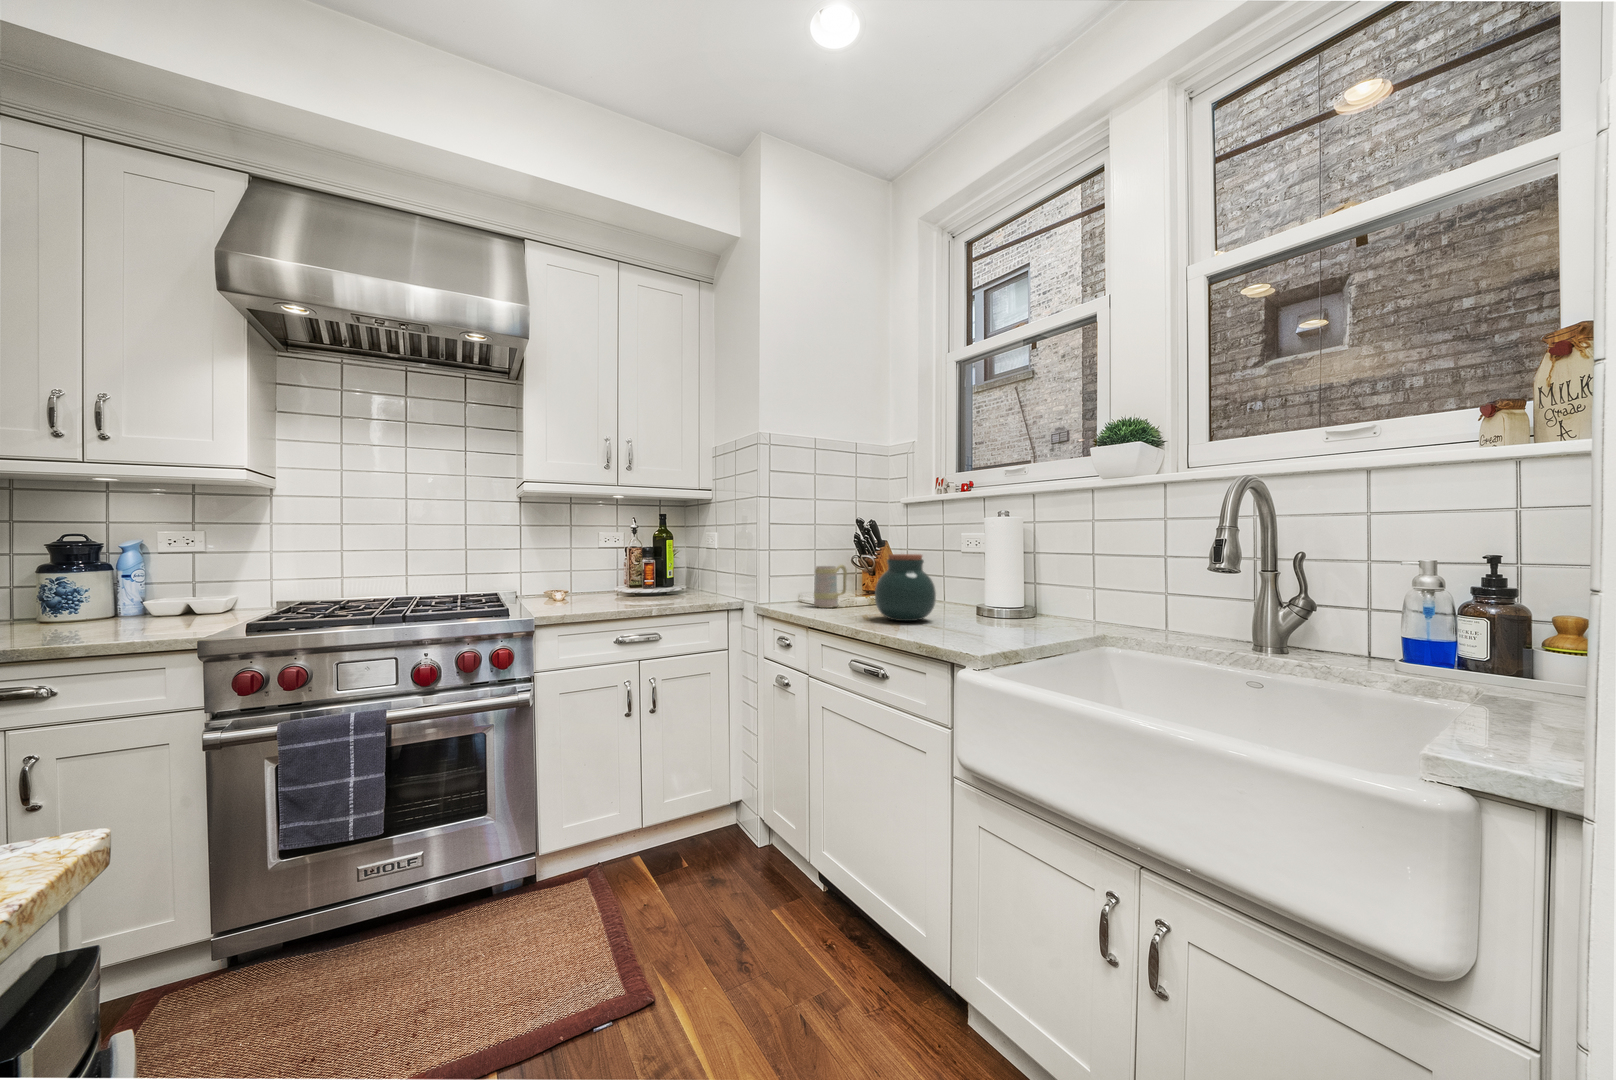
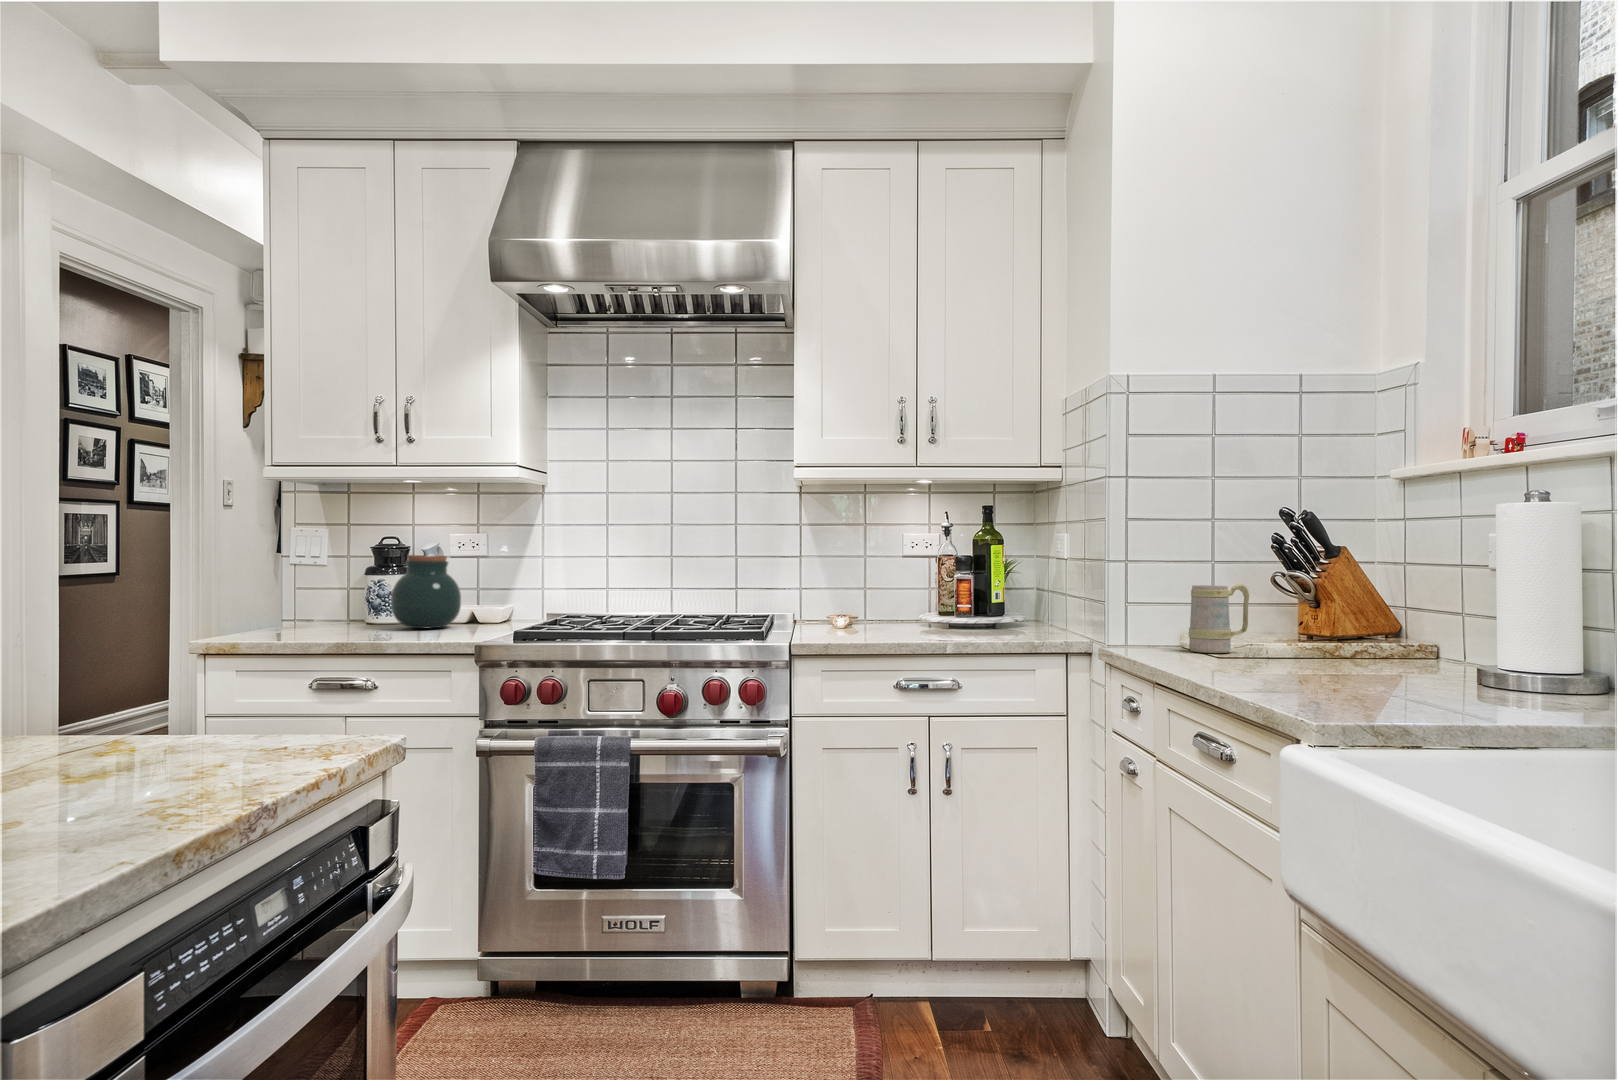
jar: present [875,554,936,621] -> present [391,555,461,628]

